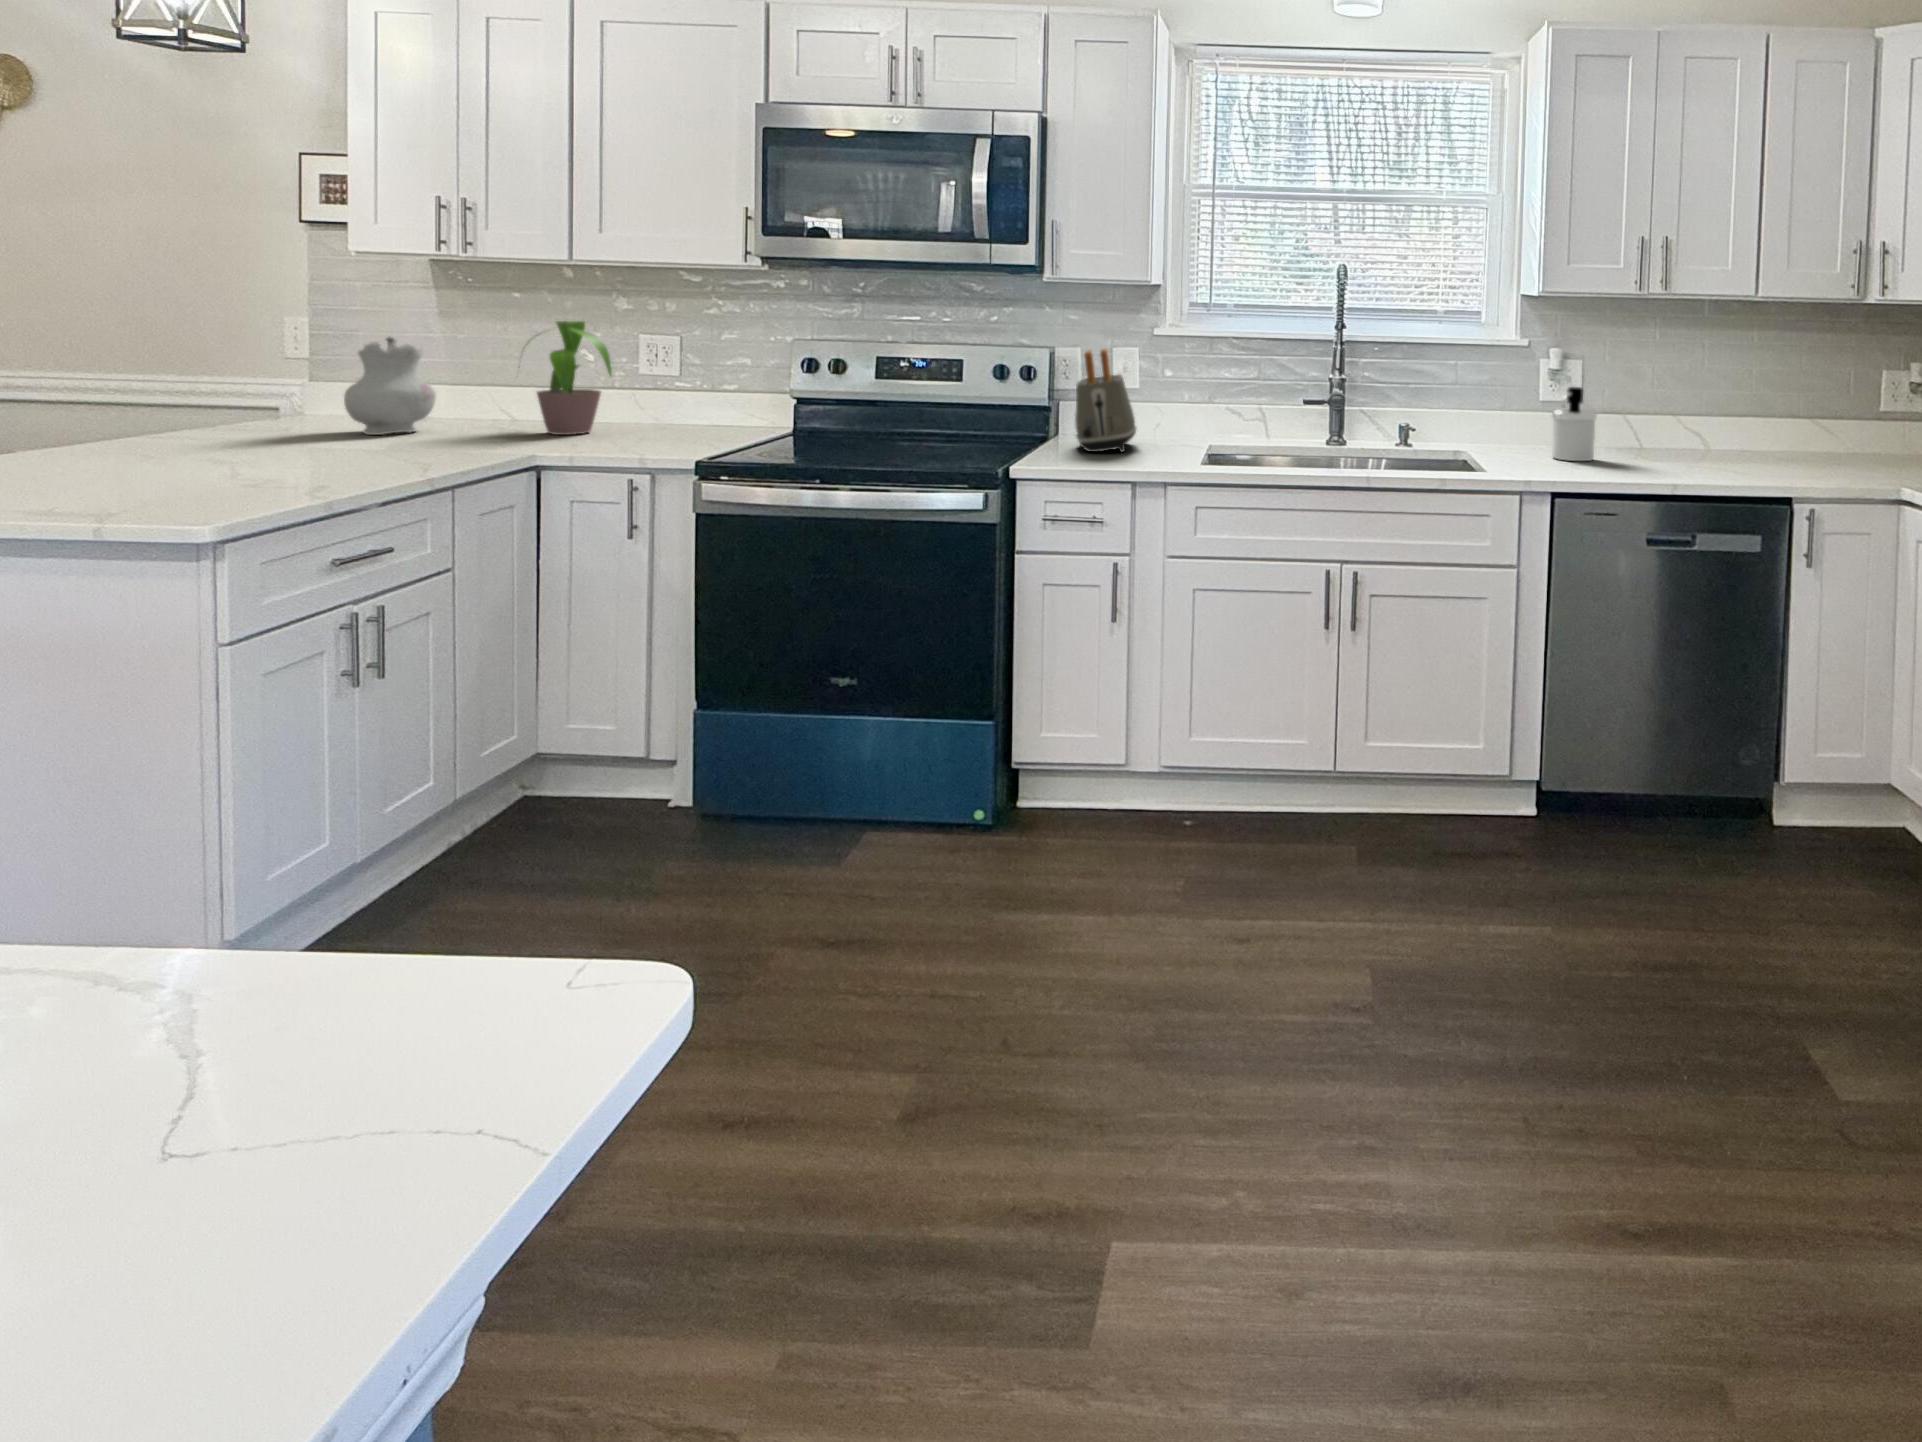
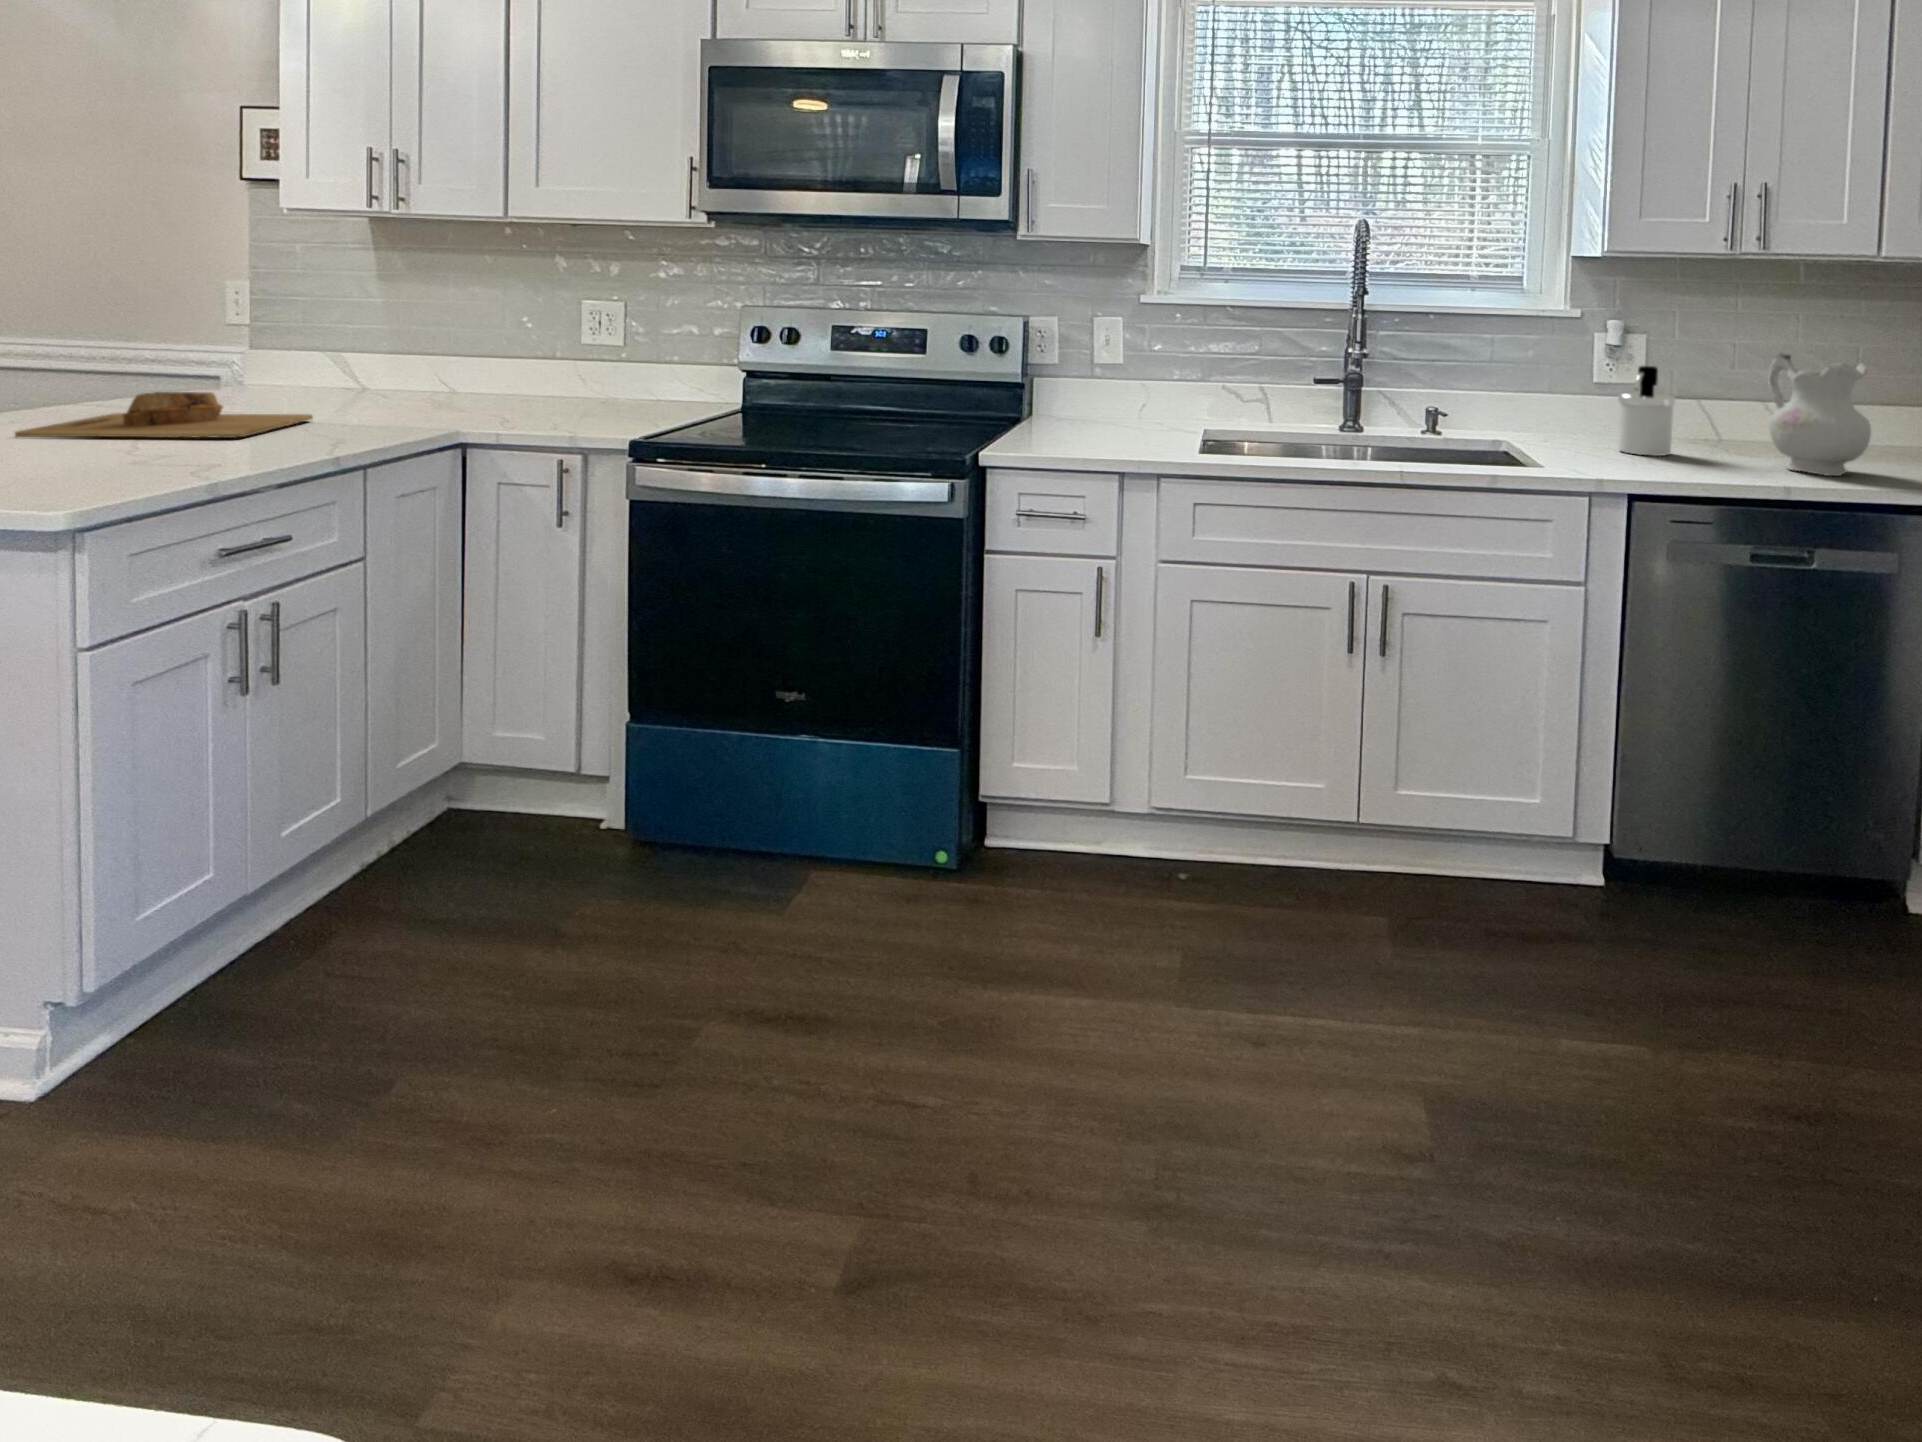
potted plant: present [523,321,612,435] -> none [442,283,562,408]
ceramic pitcher: present [344,337,436,435] -> present [1768,353,1871,476]
toaster: present [1075,349,1137,452] -> none [1053,316,1124,437]
cutting board: none [121,423,396,466] -> present [15,392,313,438]

